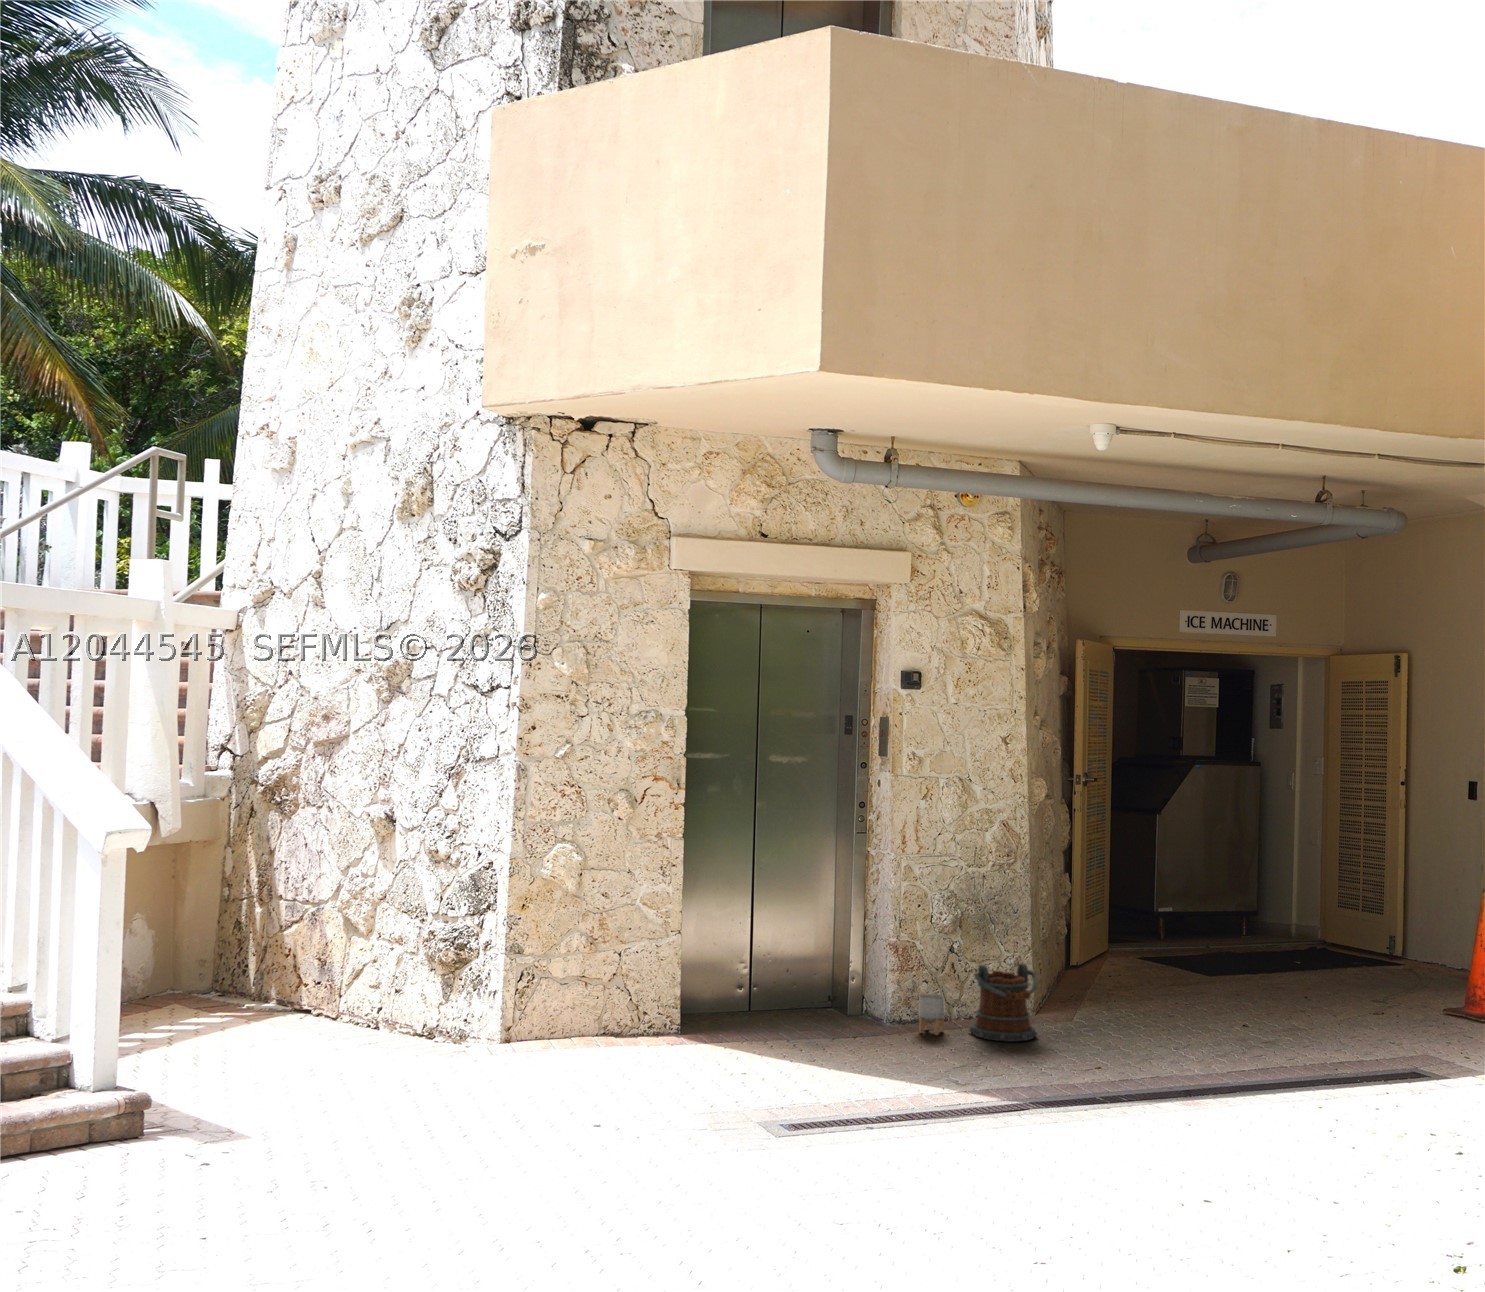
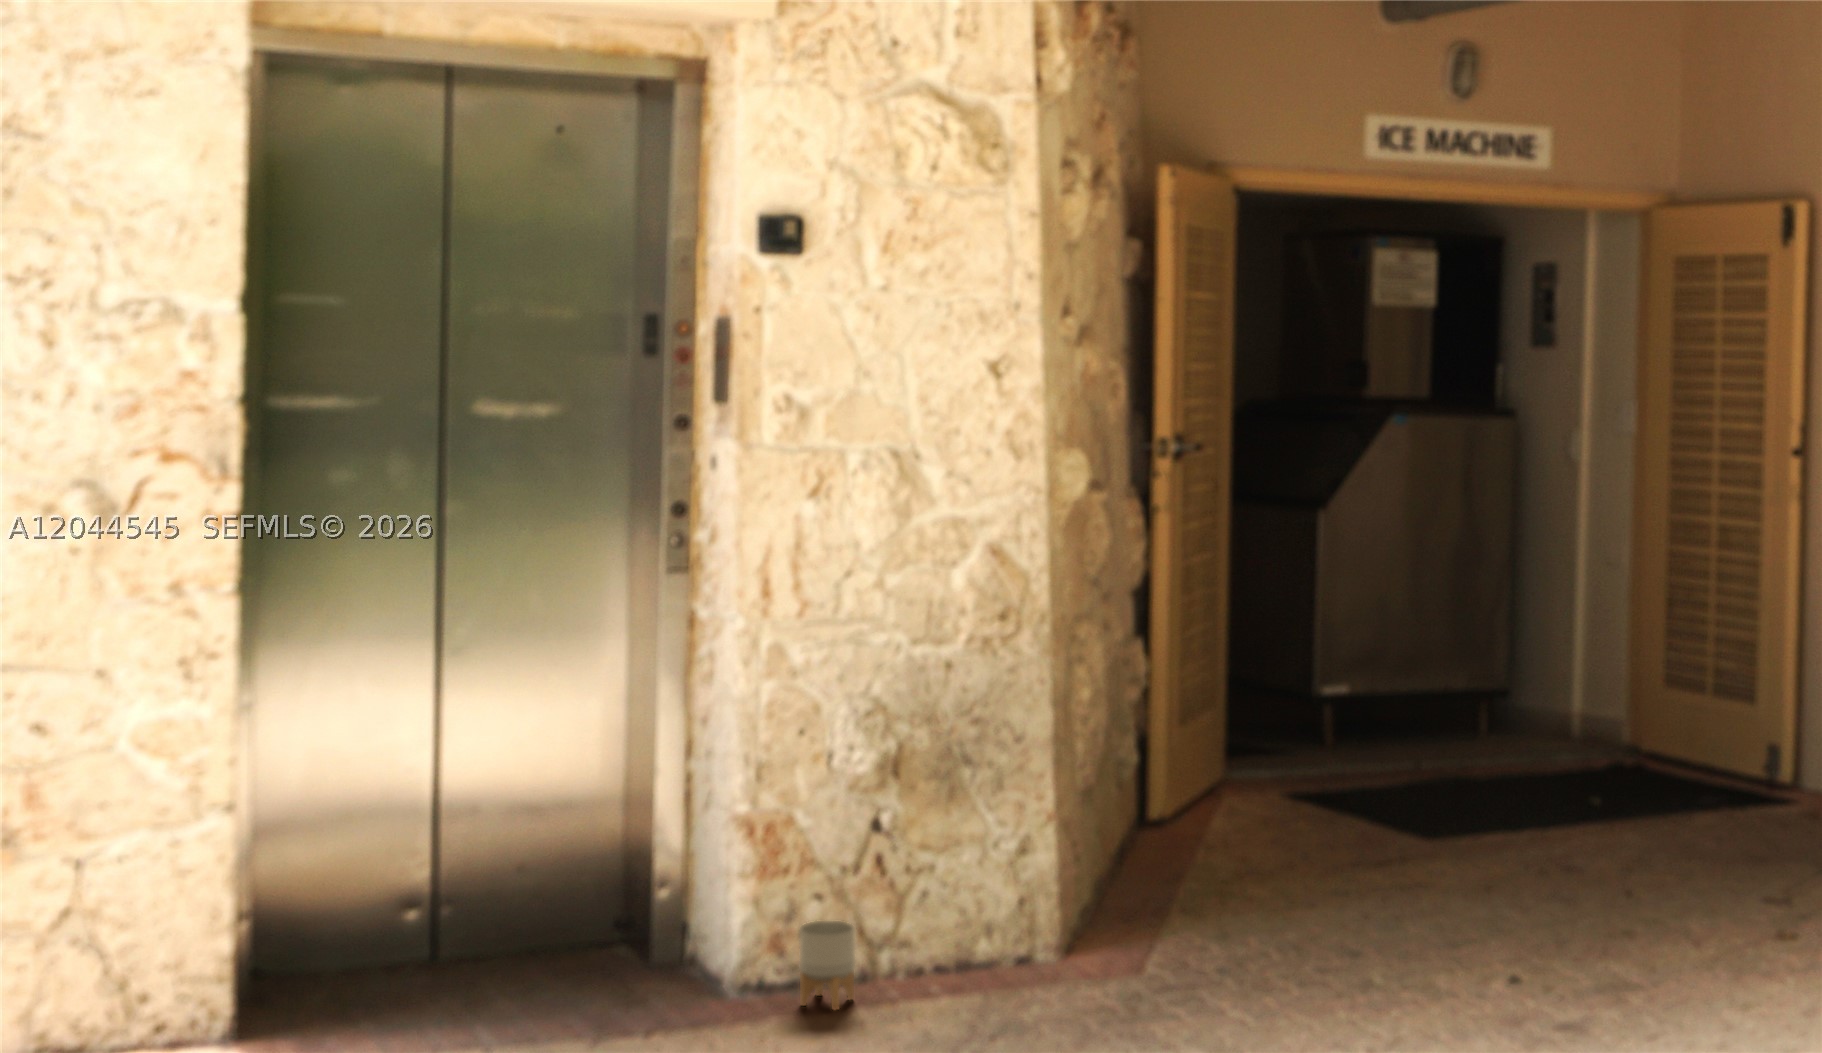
bucket: present [969,963,1037,1041] -> none [908,848,1054,1020]

